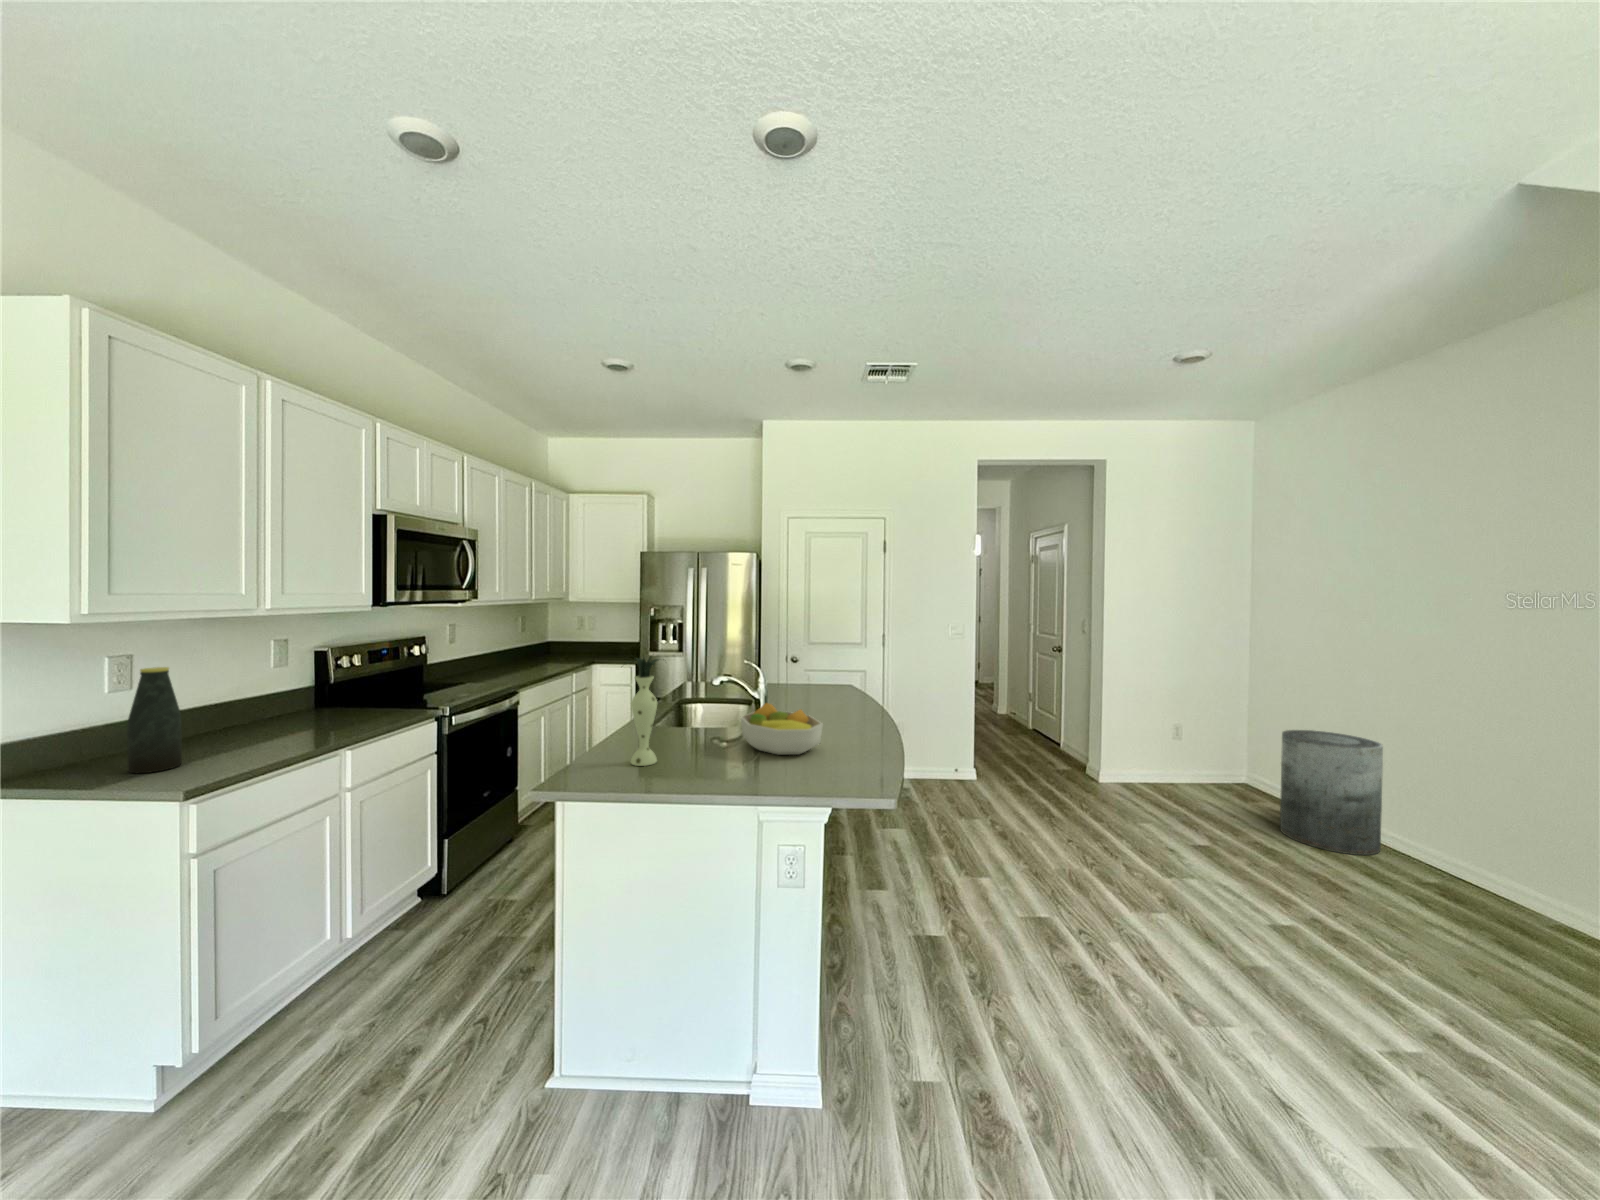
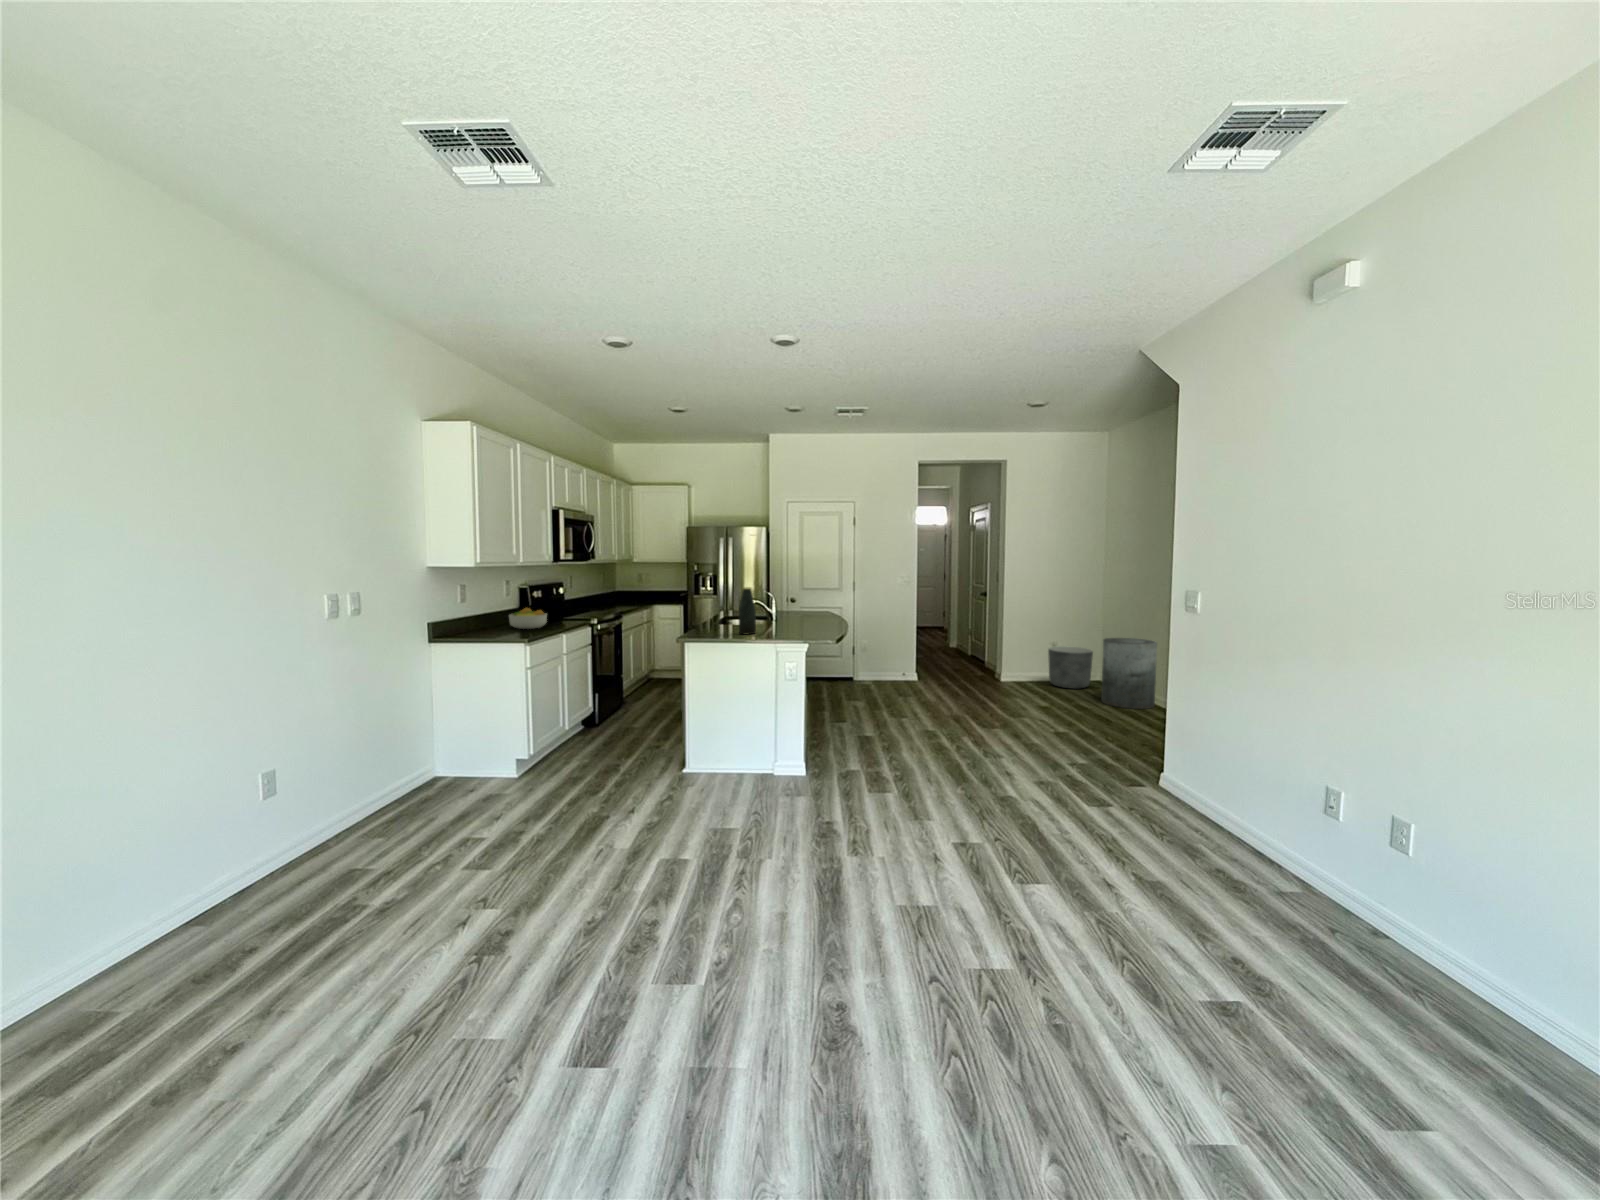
vase: present [631,658,658,766] -> none [709,580,729,633]
bottle: present [127,667,182,773] -> present [739,588,756,635]
fruit bowl: present [741,703,823,755] -> present [509,608,547,629]
planter: none [1170,732,1243,801] -> present [1048,646,1093,689]

